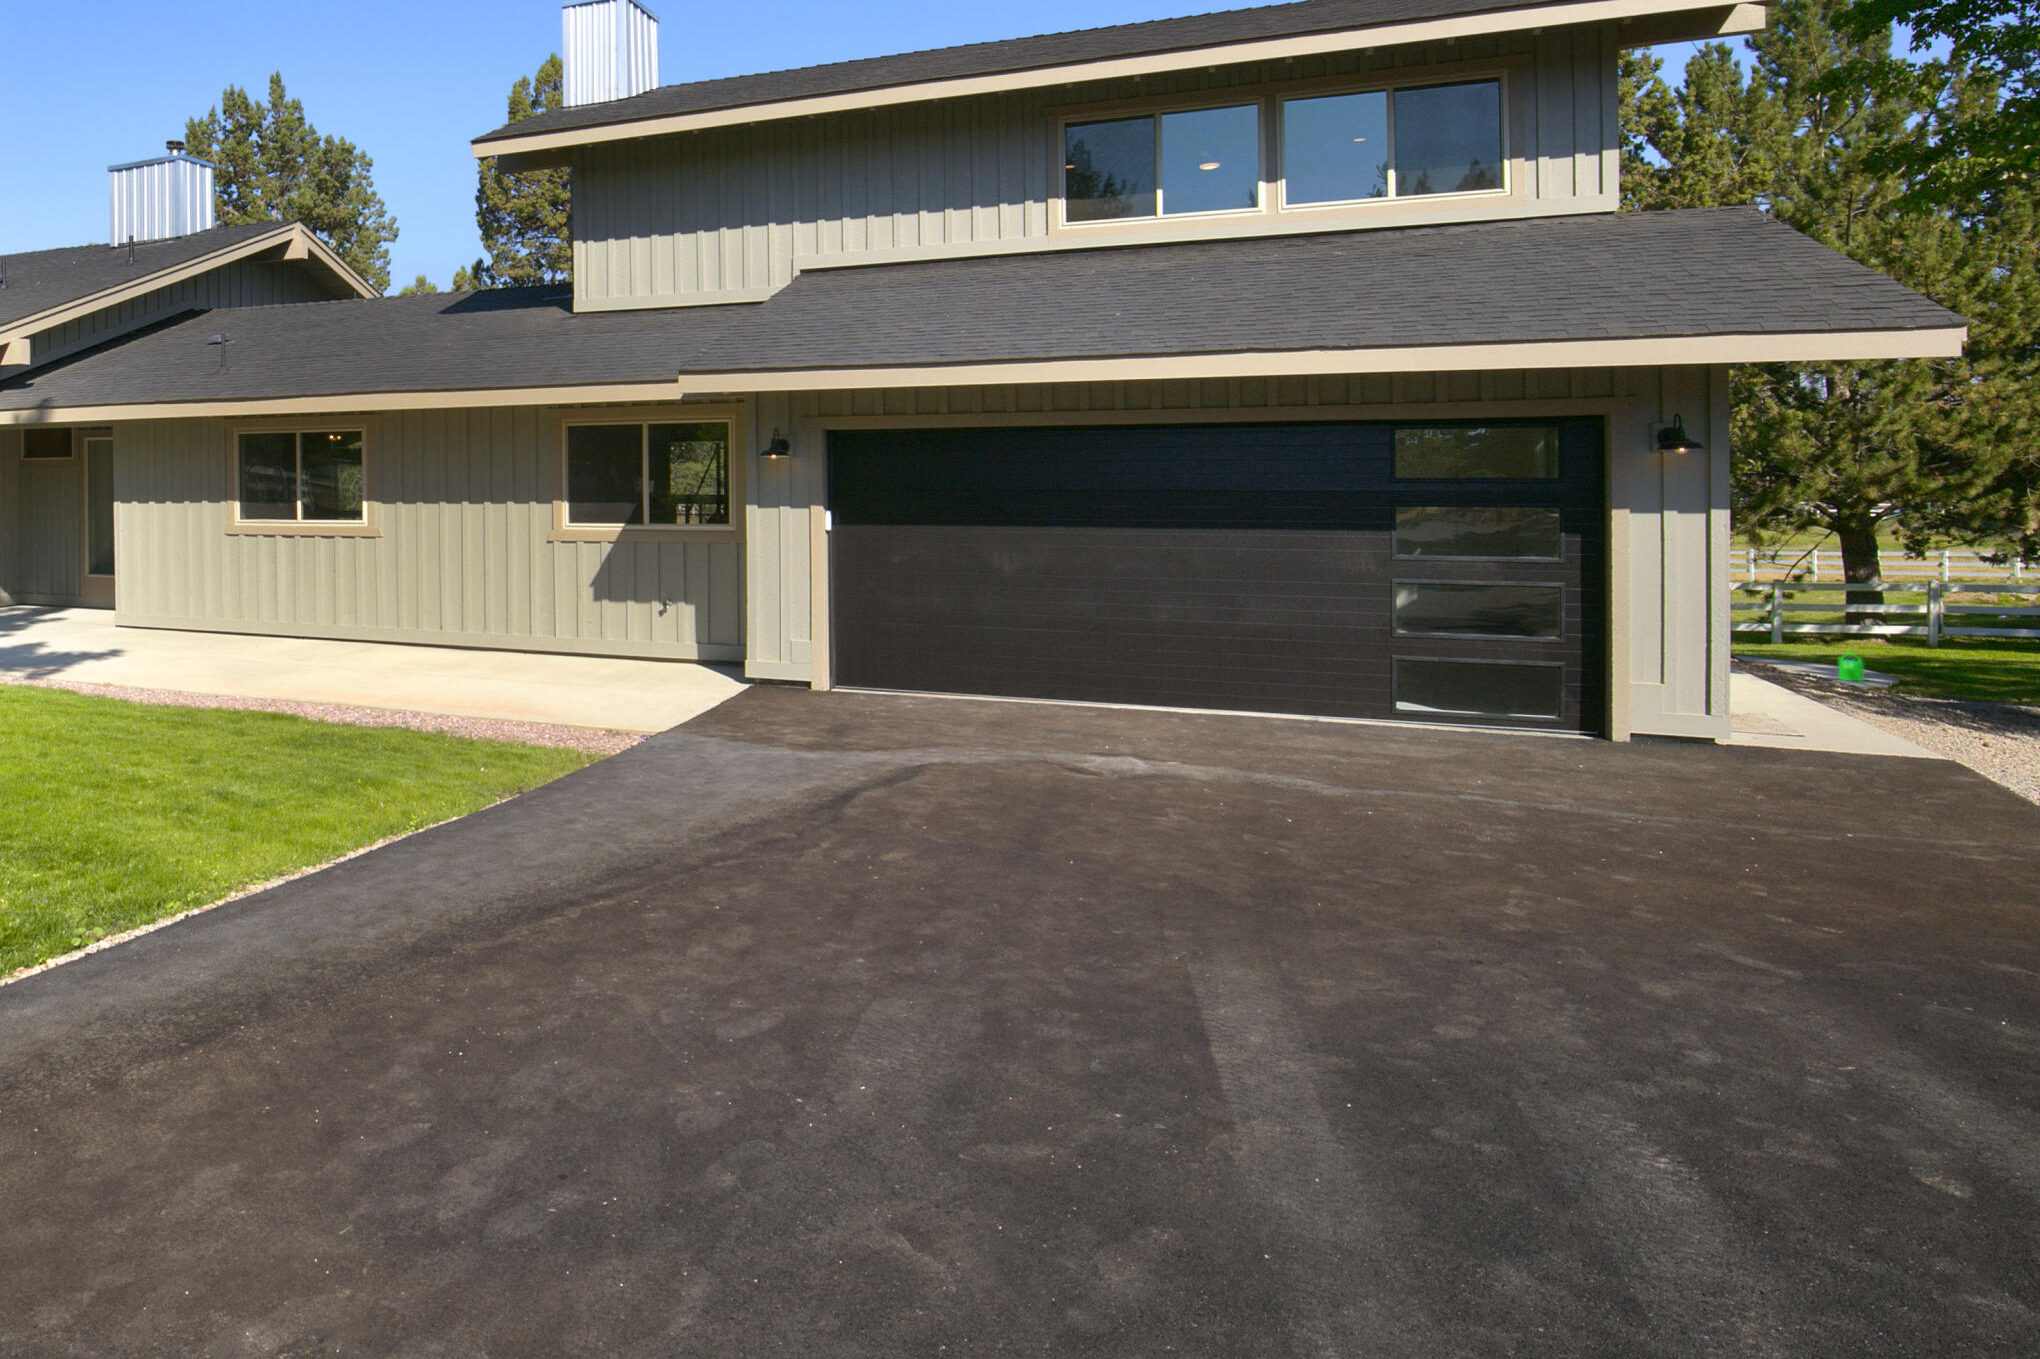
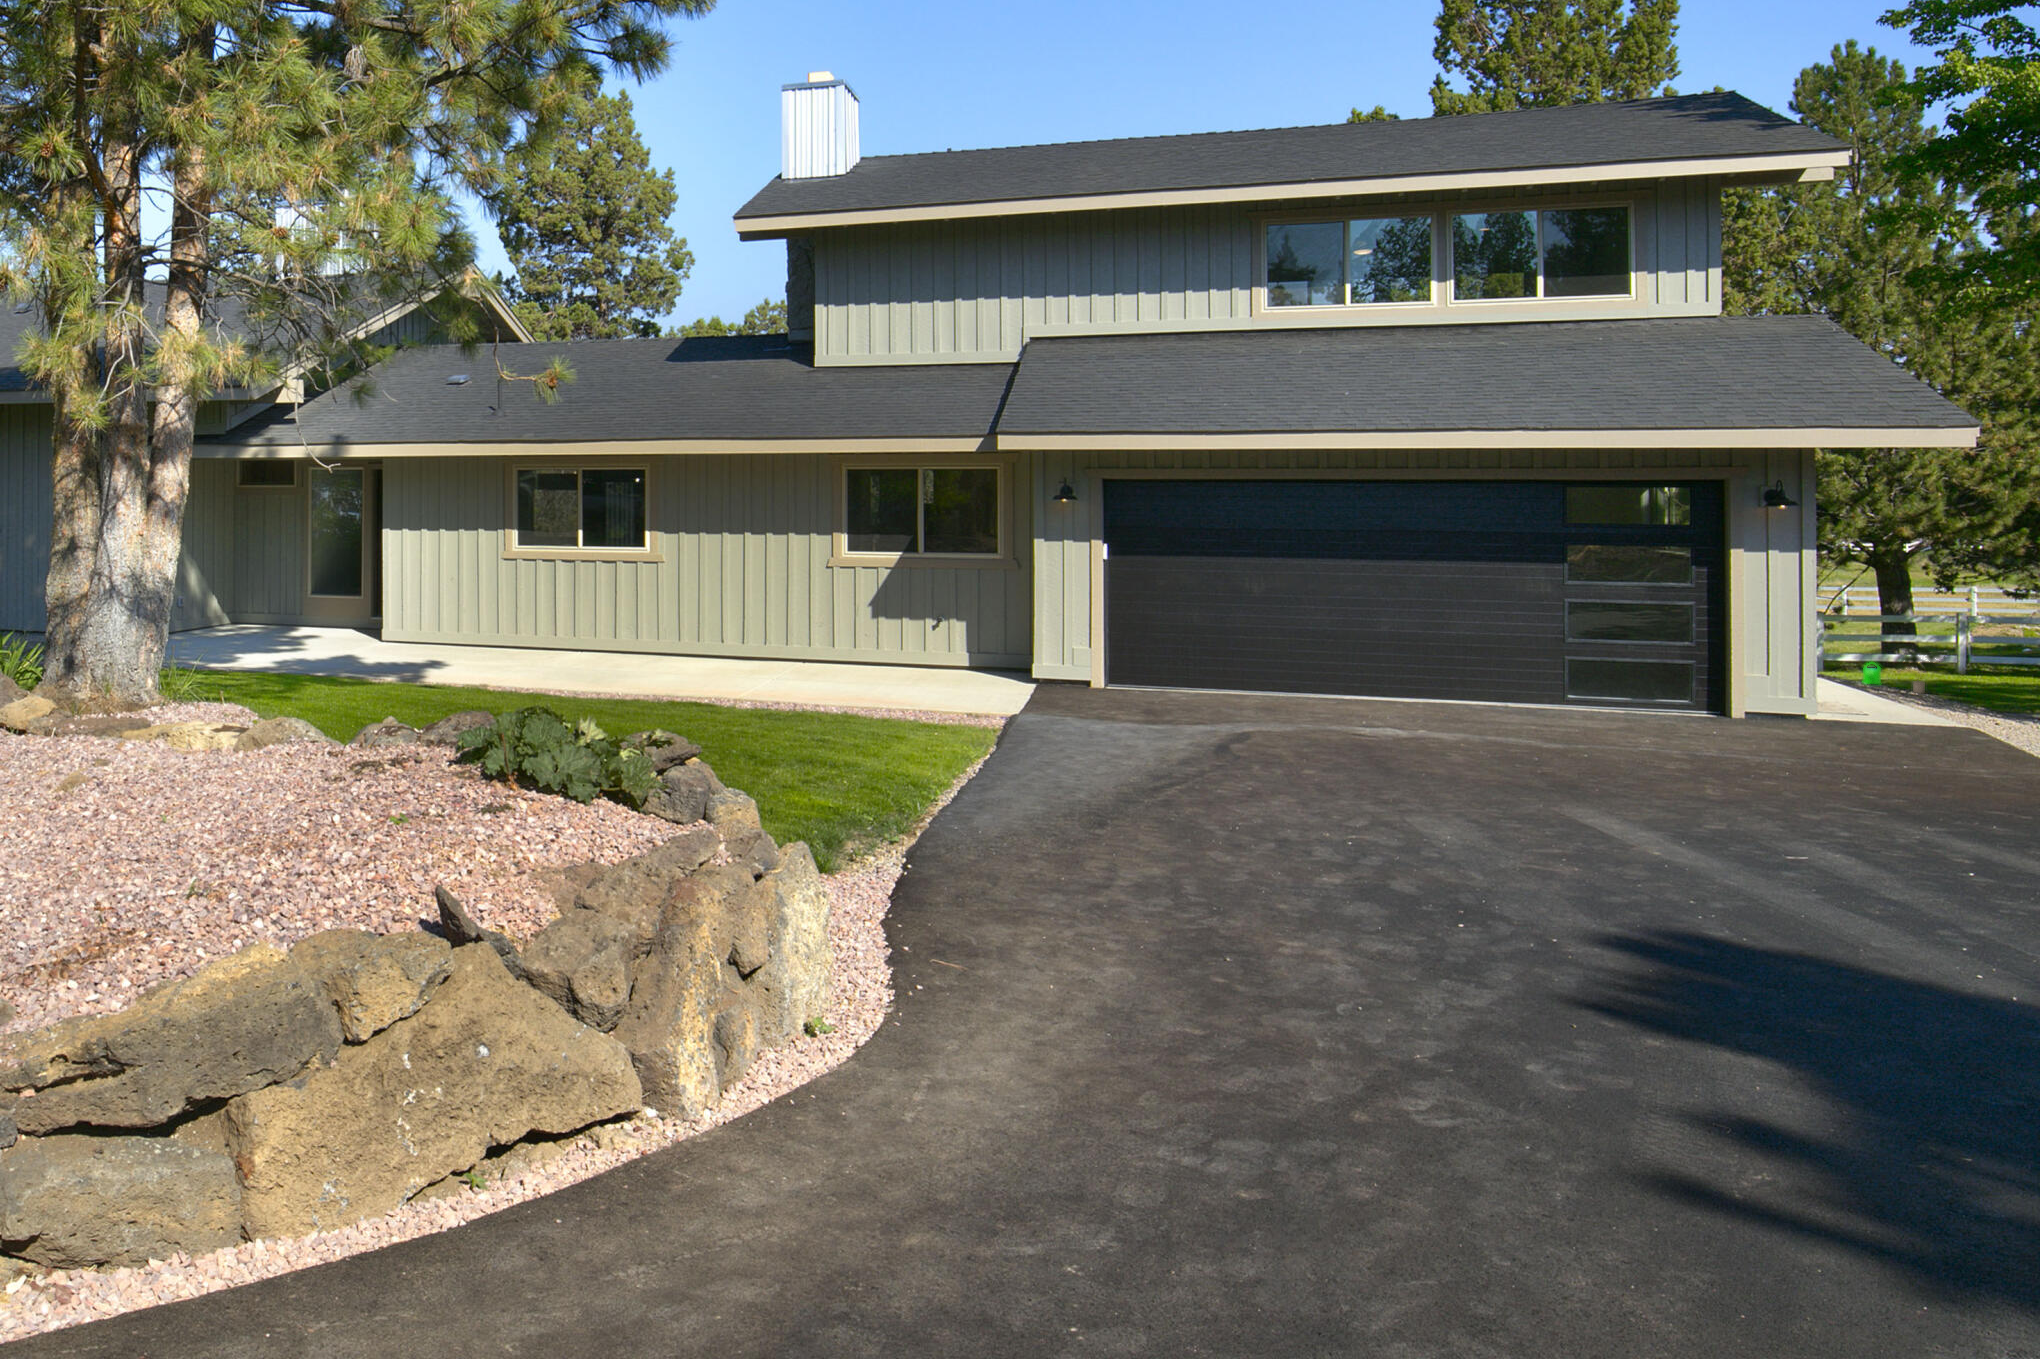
potted plant: none [1883,636,1959,699] -> present [1895,646,1945,694]

